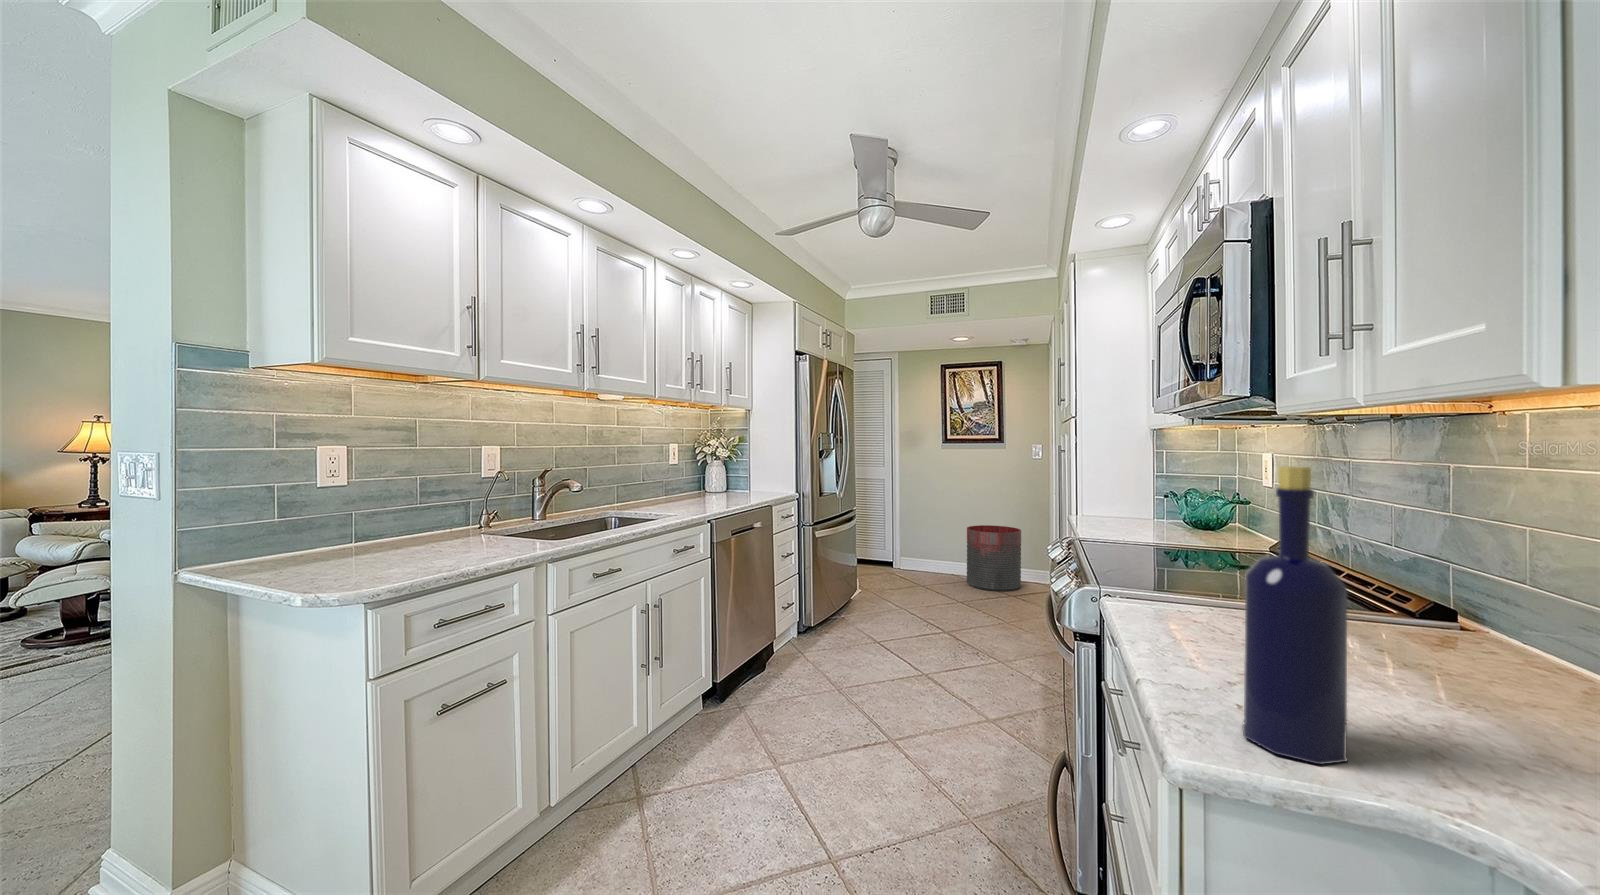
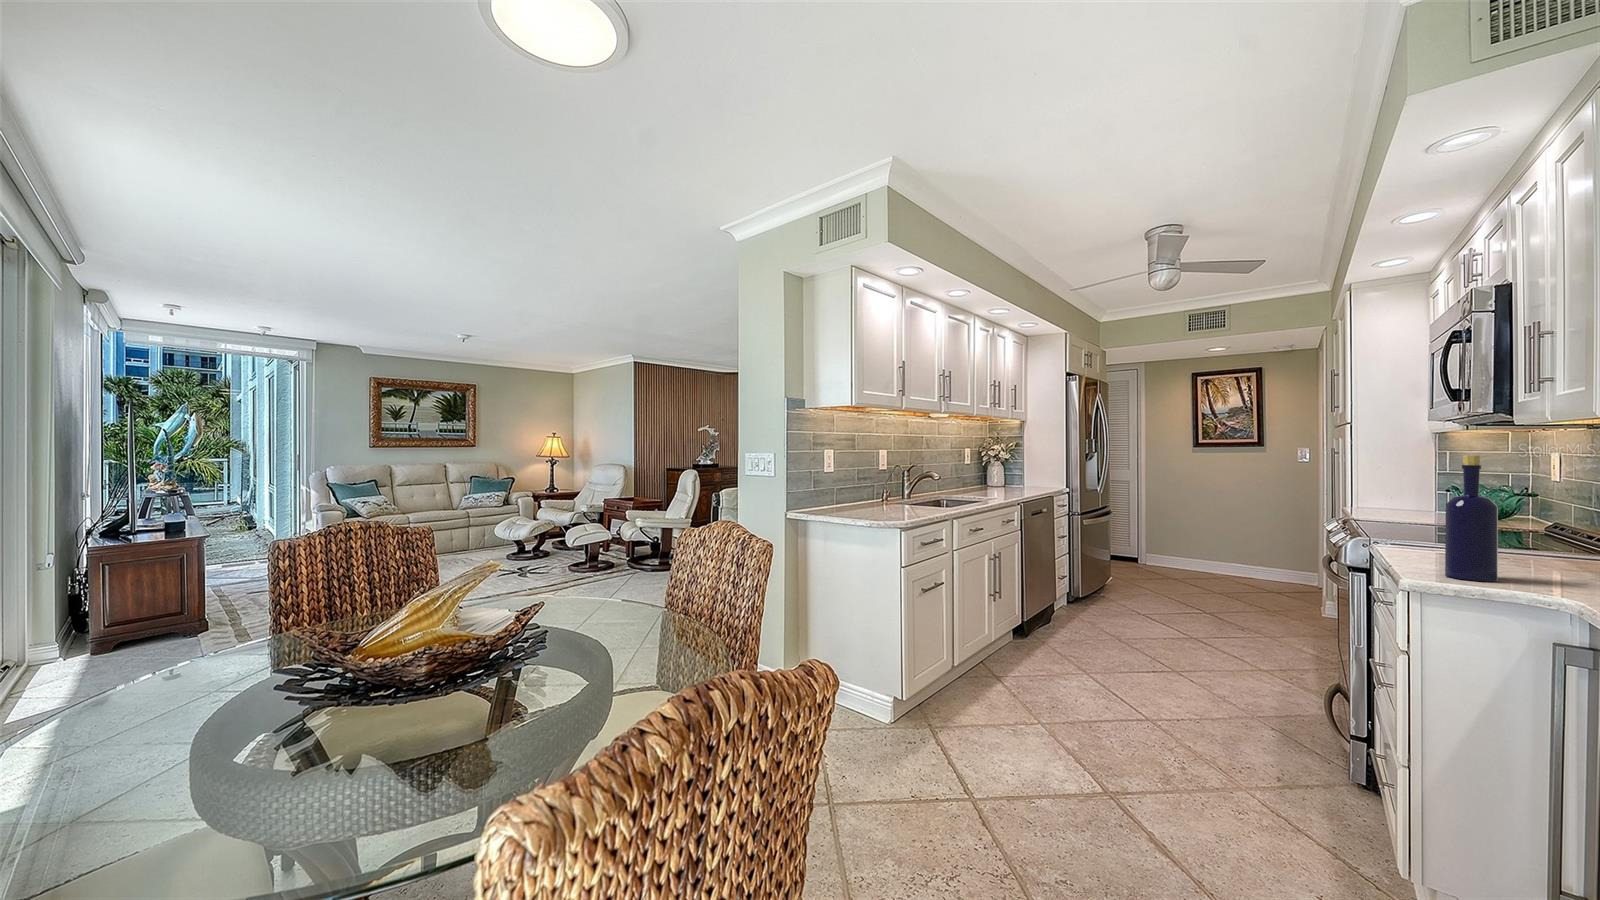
trash can: present [967,525,1021,591] -> none [1223,525,1285,586]

